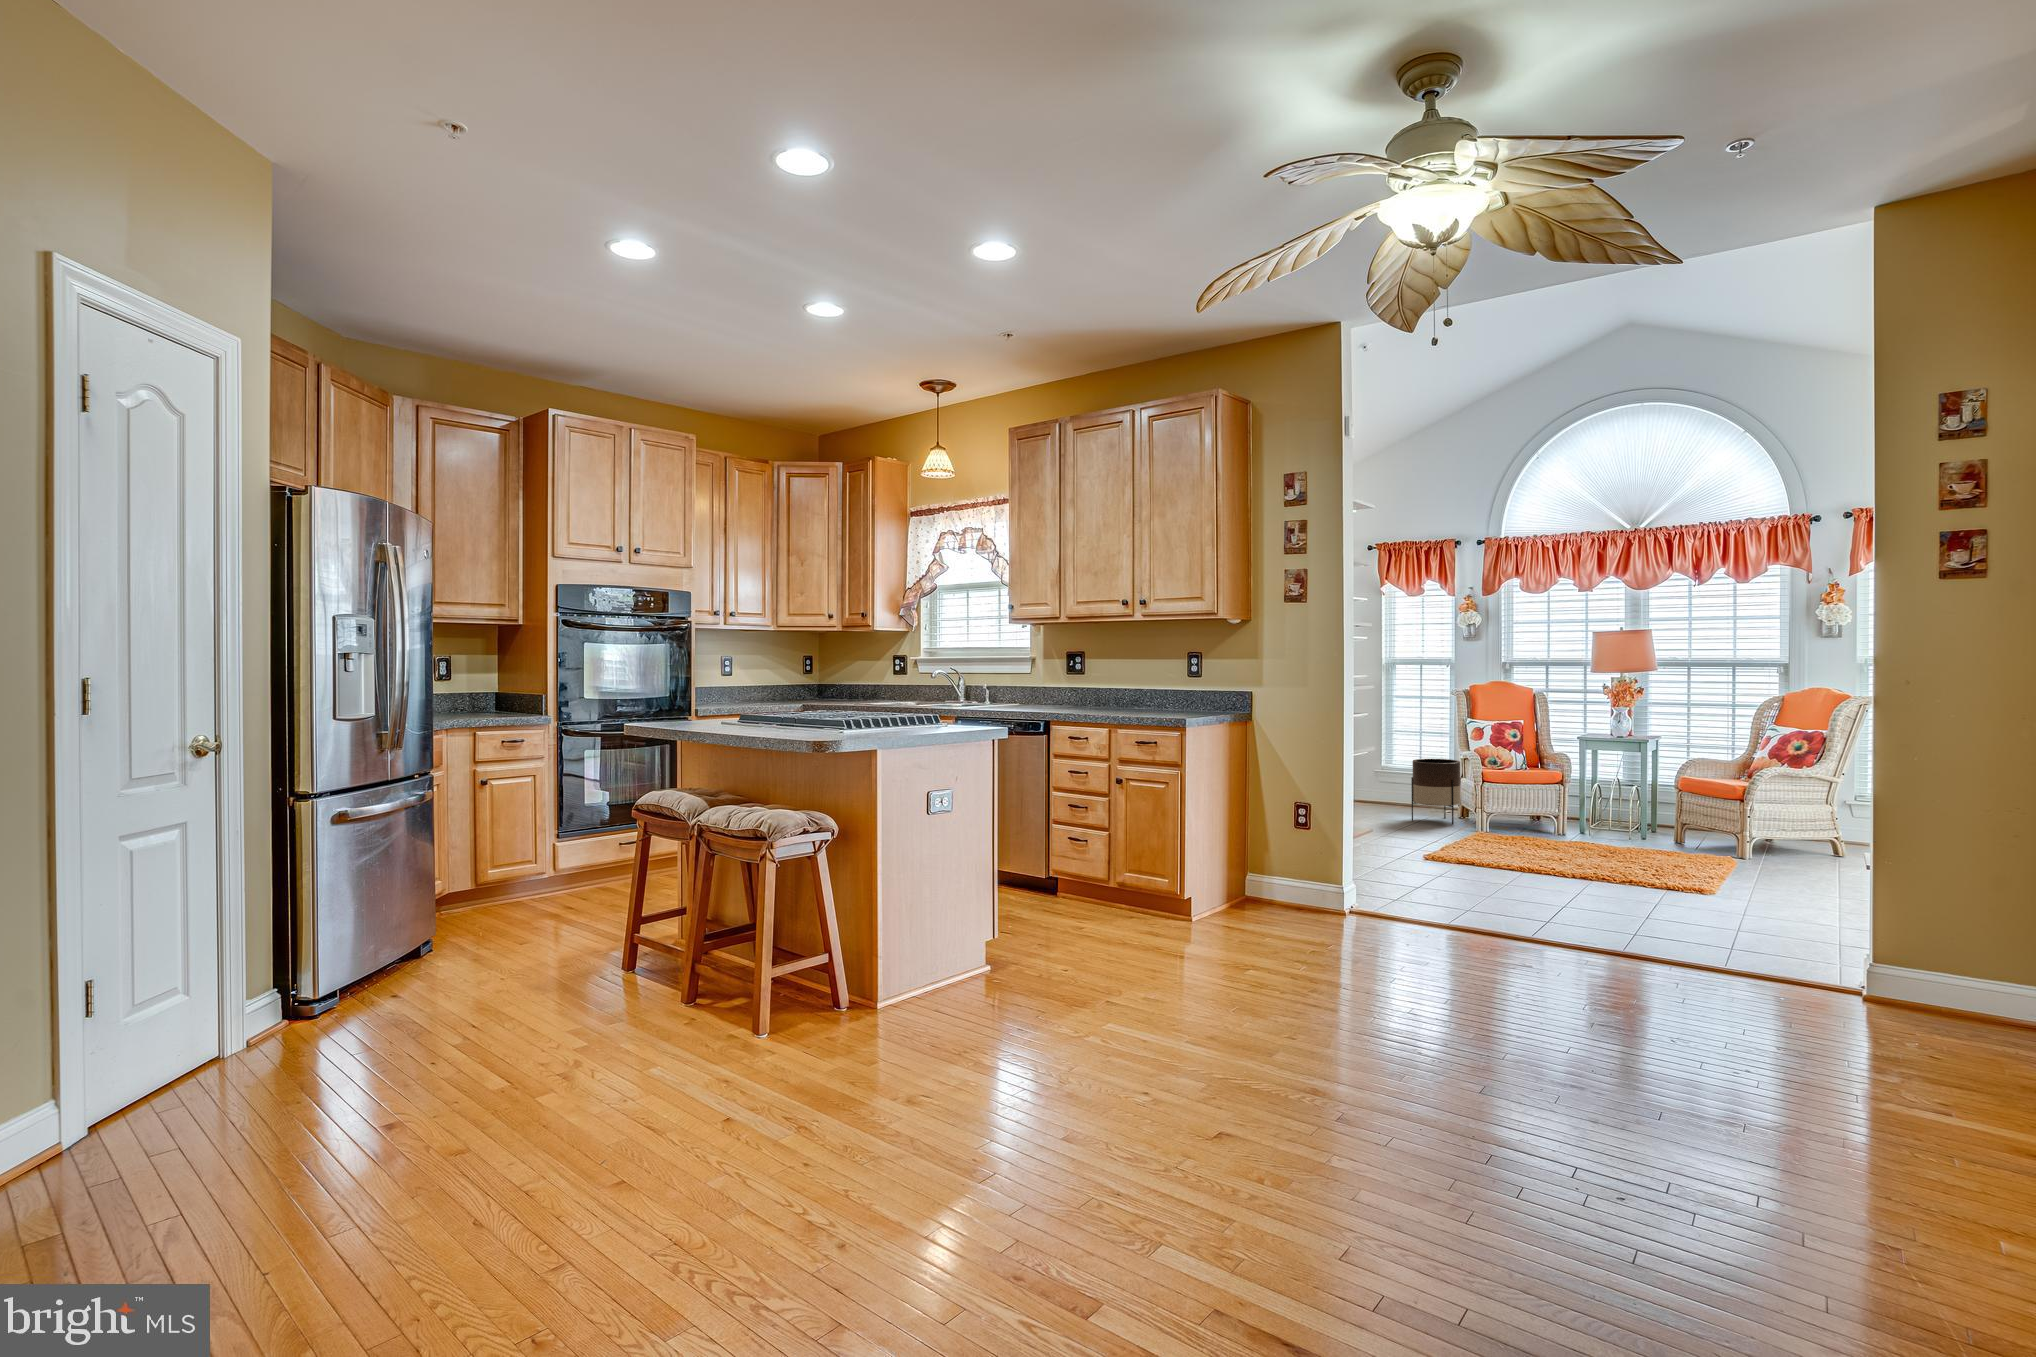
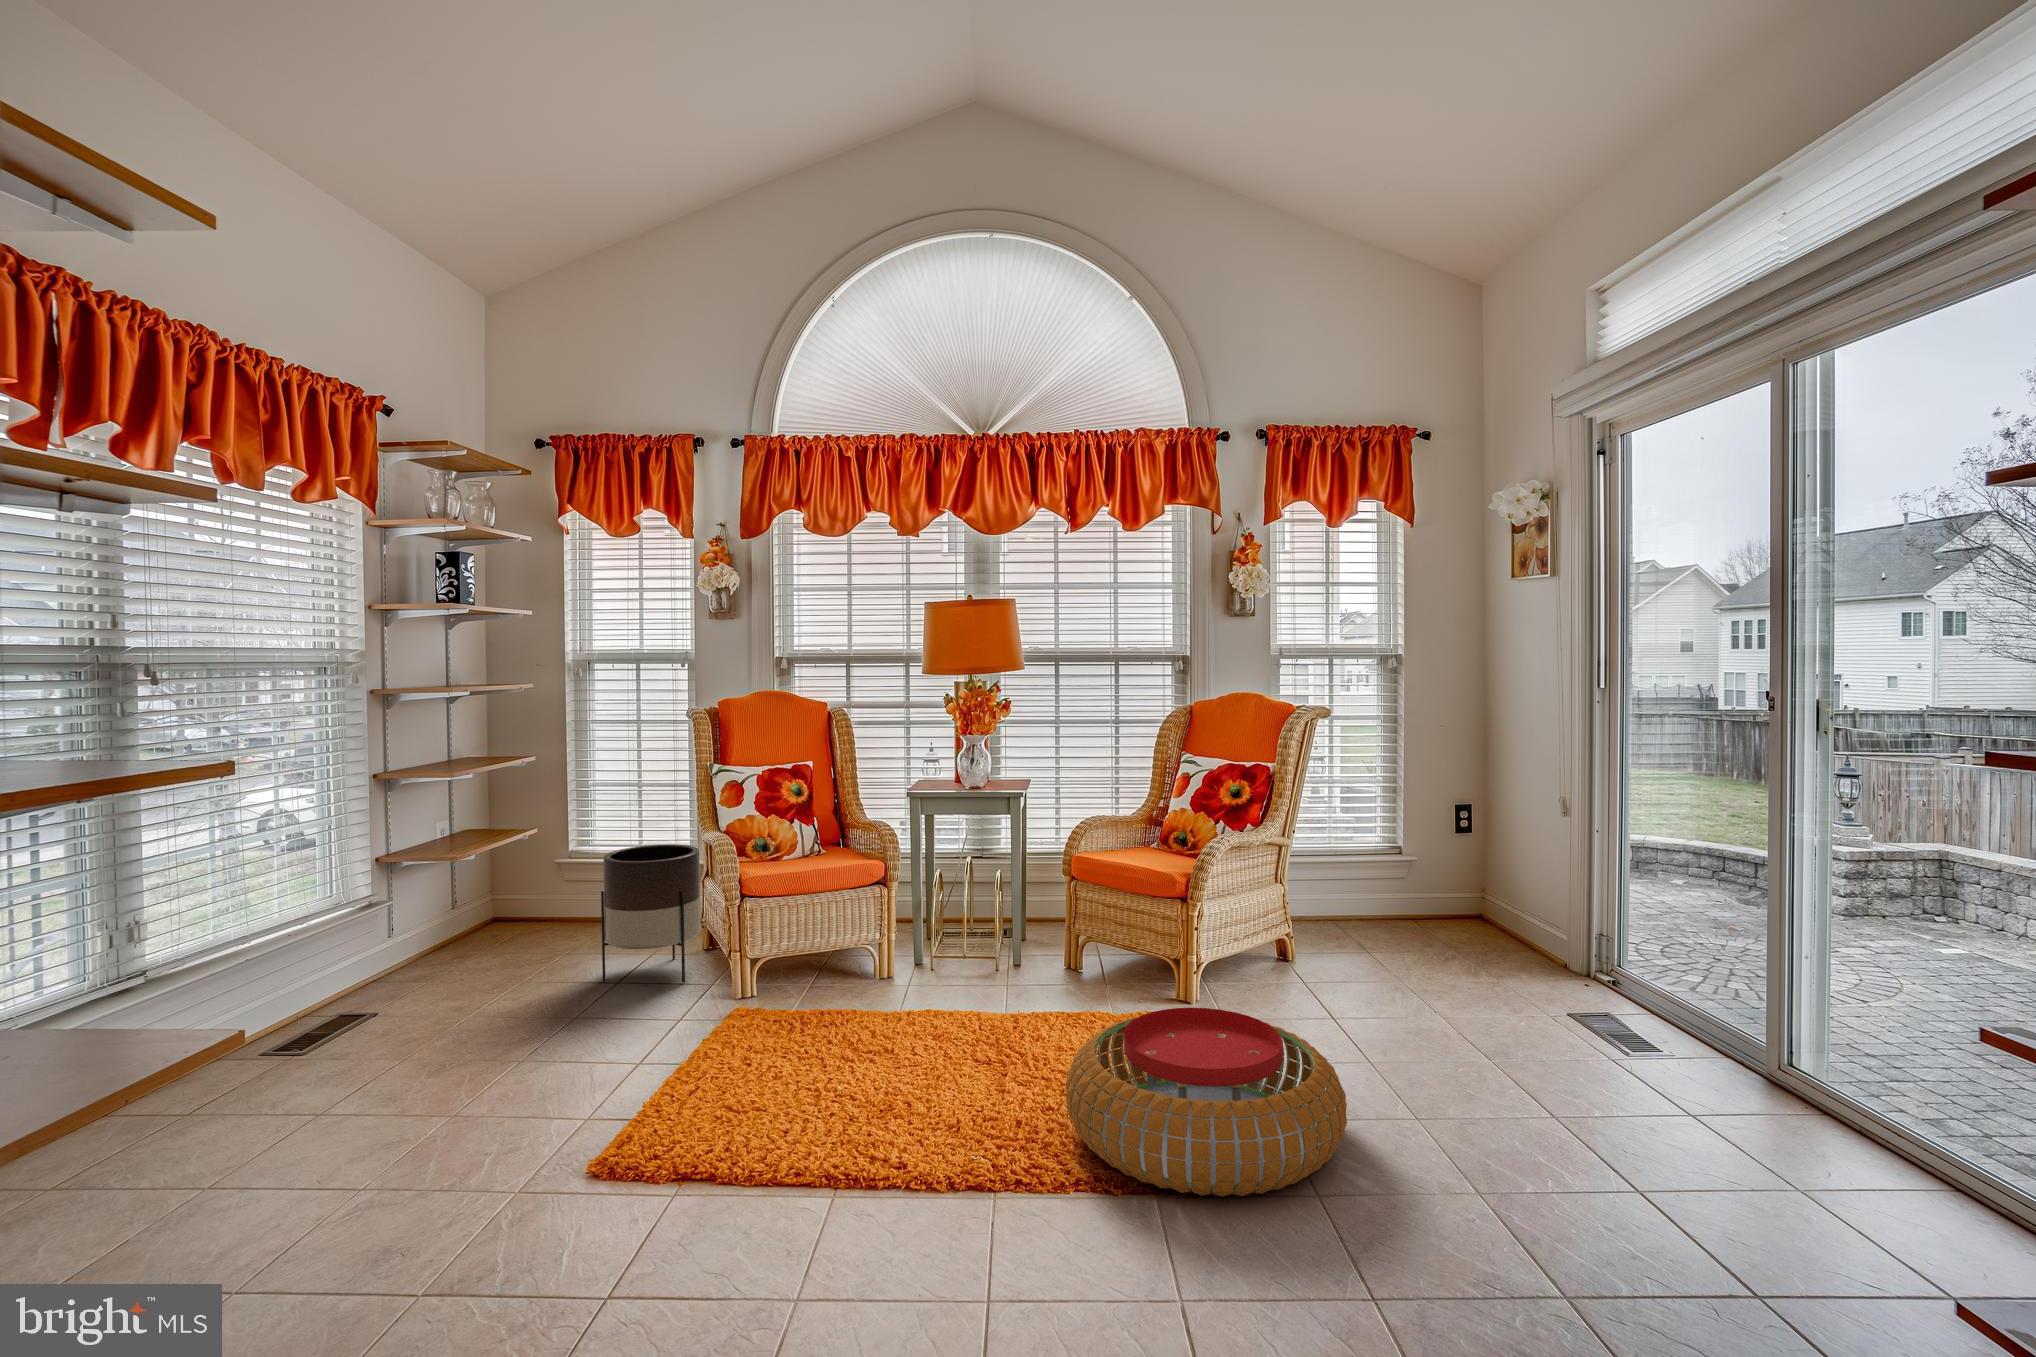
pouf: none [1638,834,1784,895] -> present [1066,1008,1347,1197]

